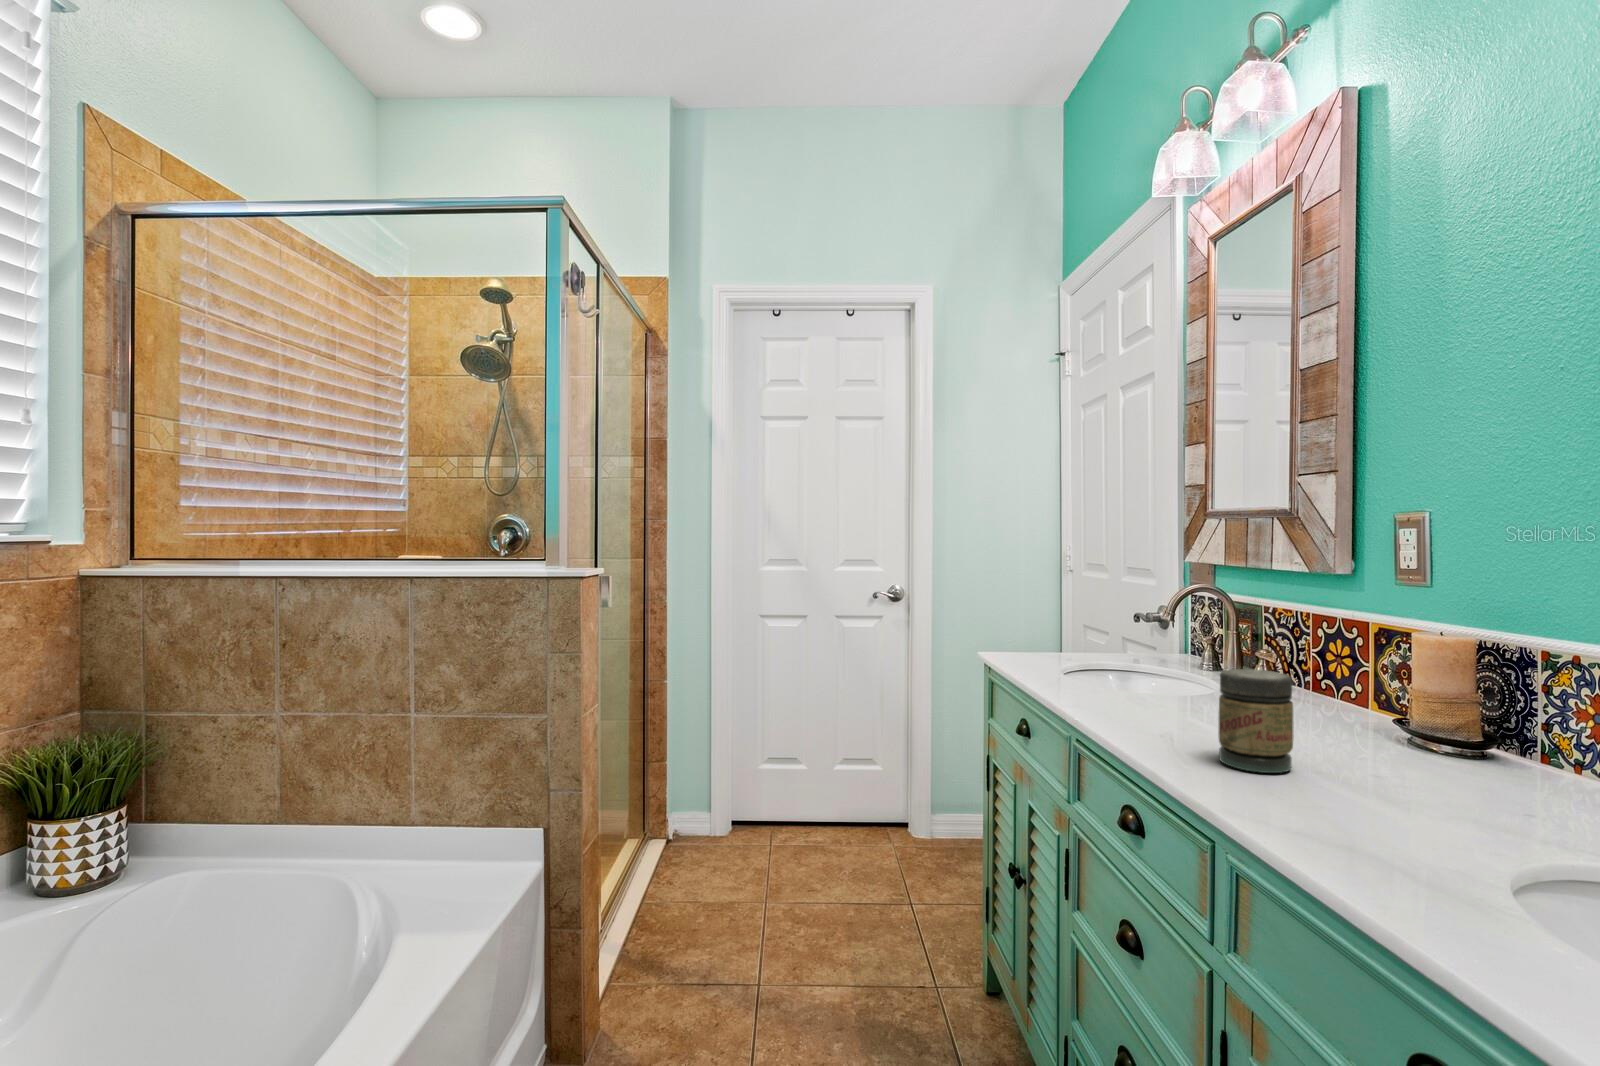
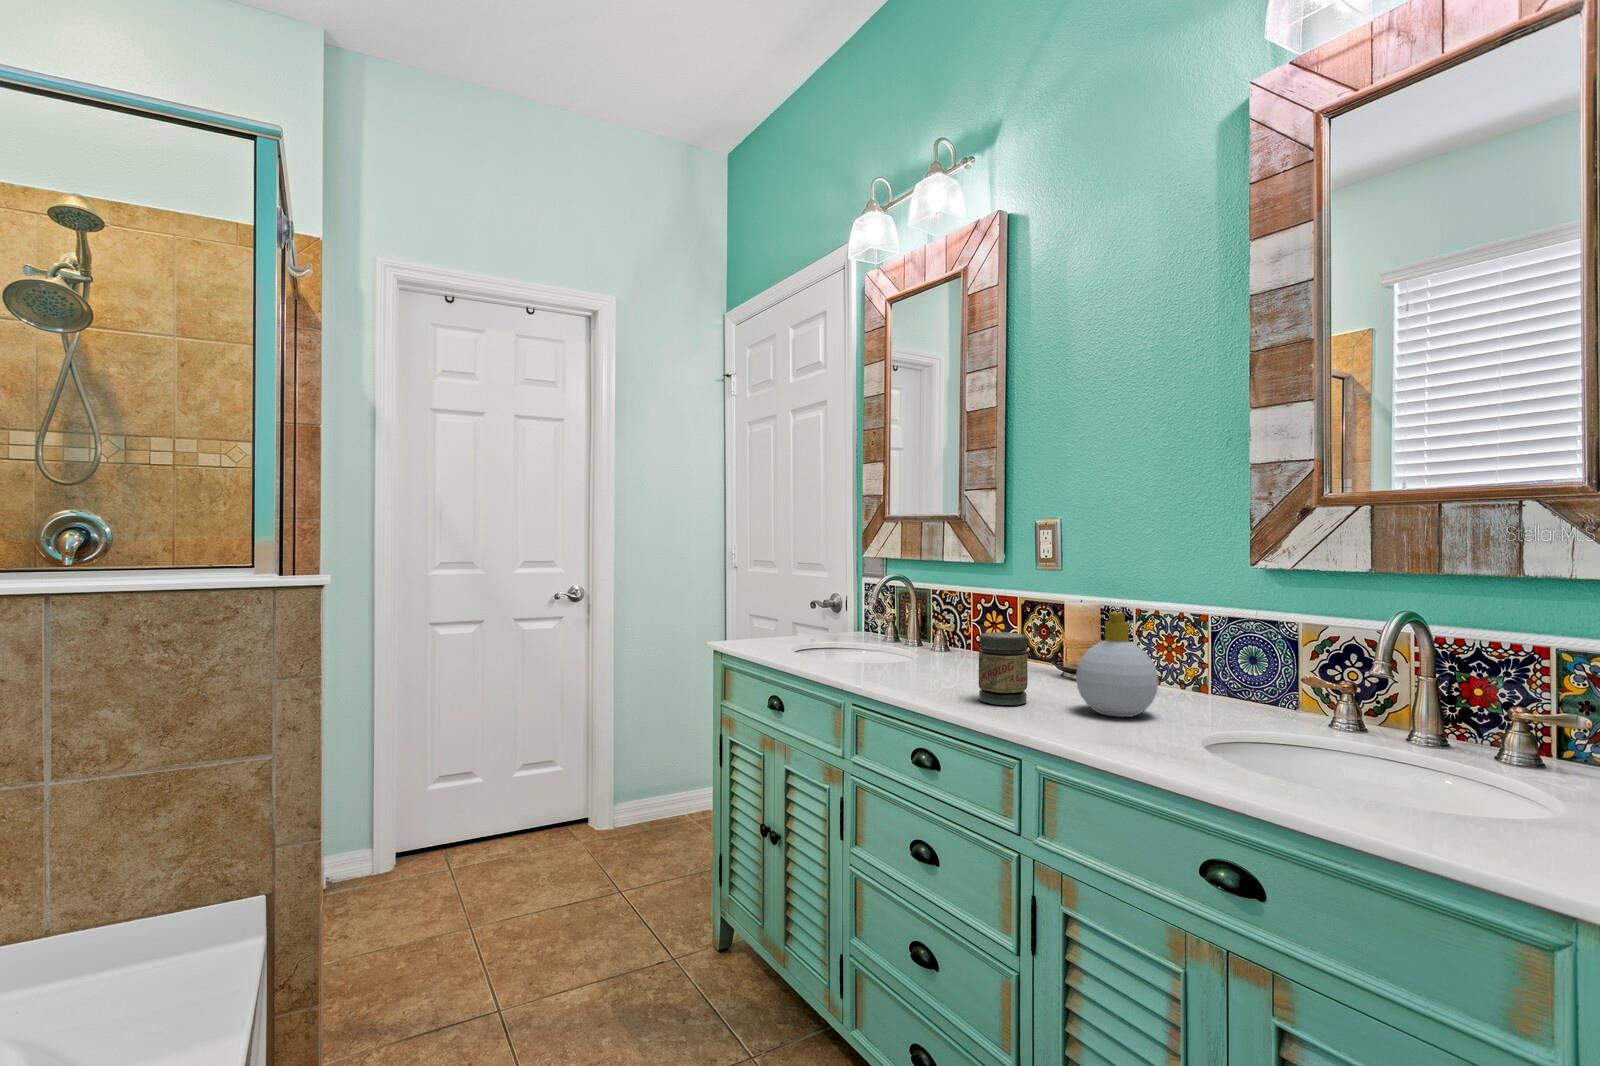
soap bottle: none [1357,654,1507,818] -> present [1076,612,1158,717]

